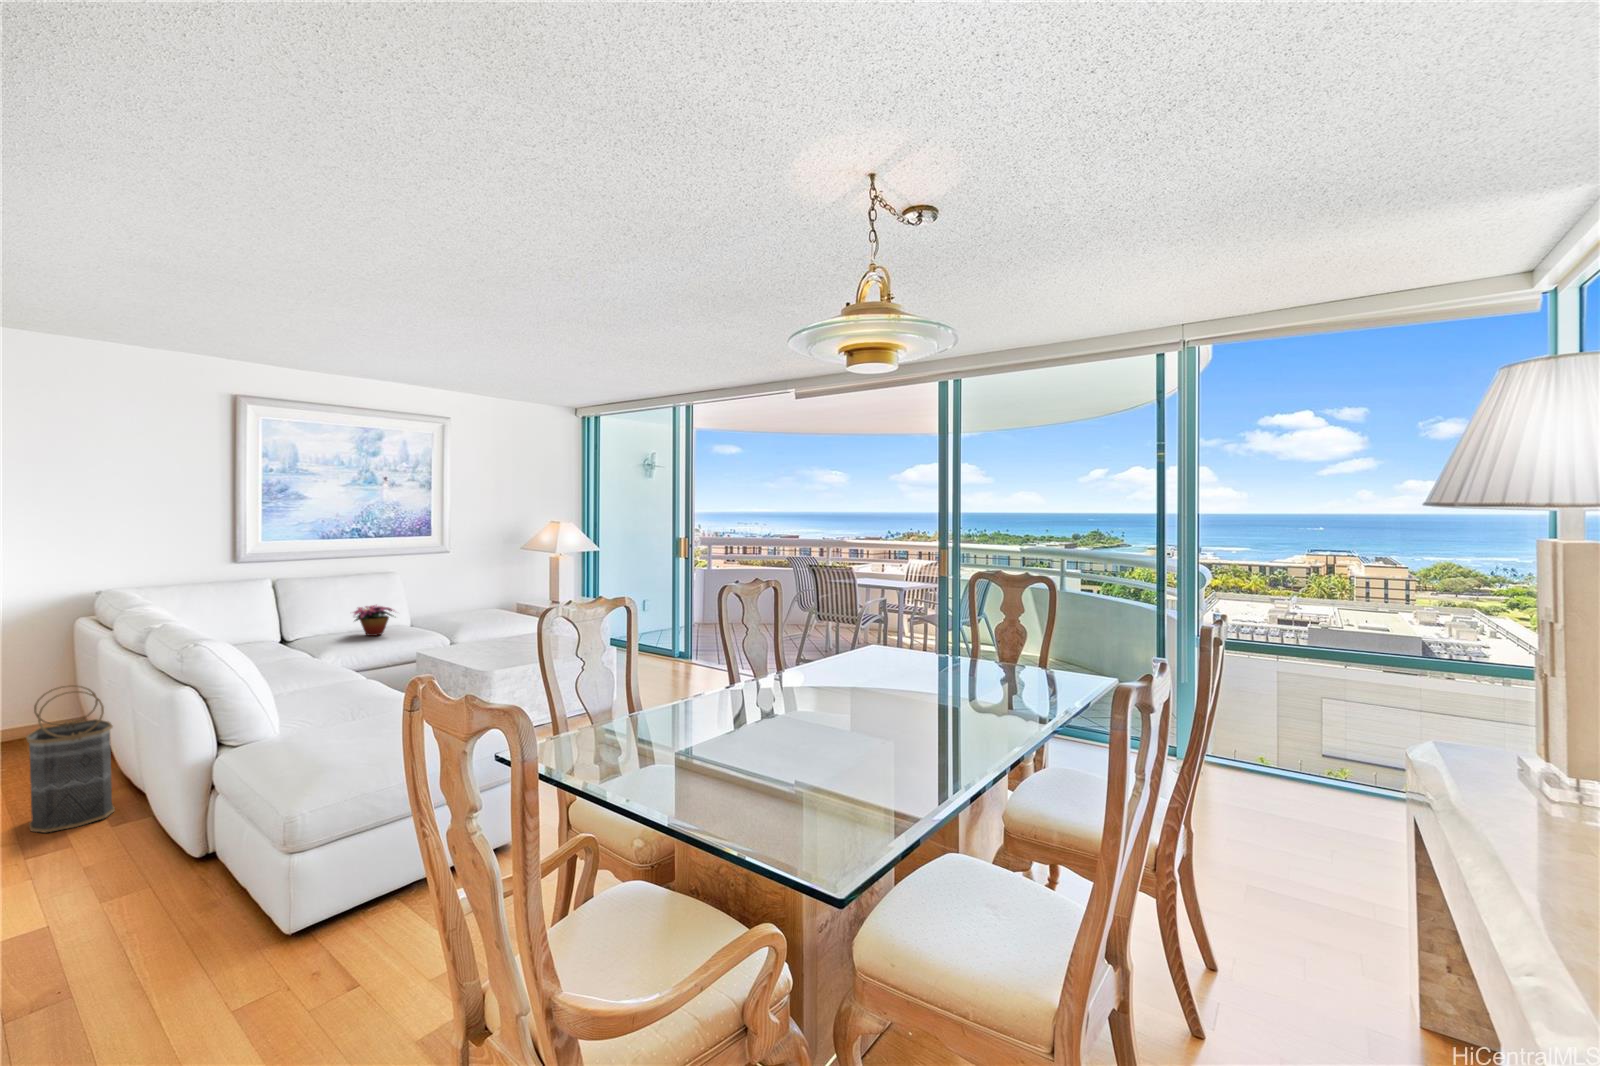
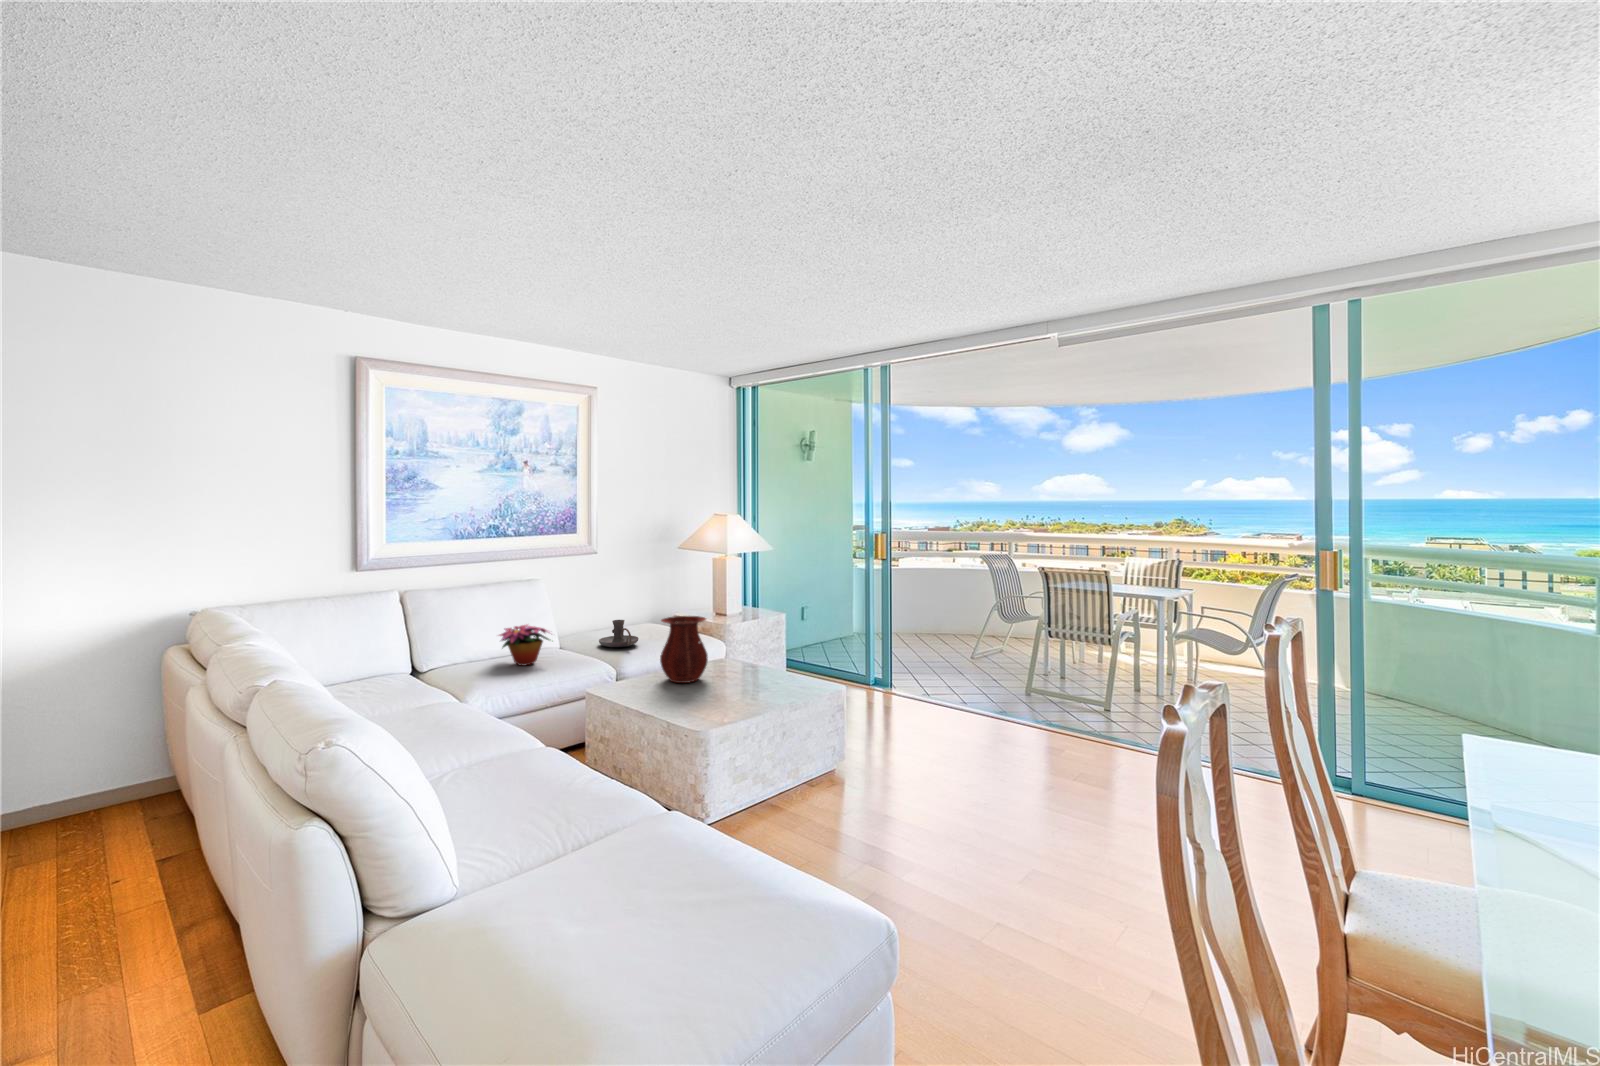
vase: none [476,598,515,646] -> present [660,616,708,683]
candle holder: none [442,603,476,625] -> present [599,620,639,647]
basket: present [26,685,115,833] -> none [70,771,204,1020]

